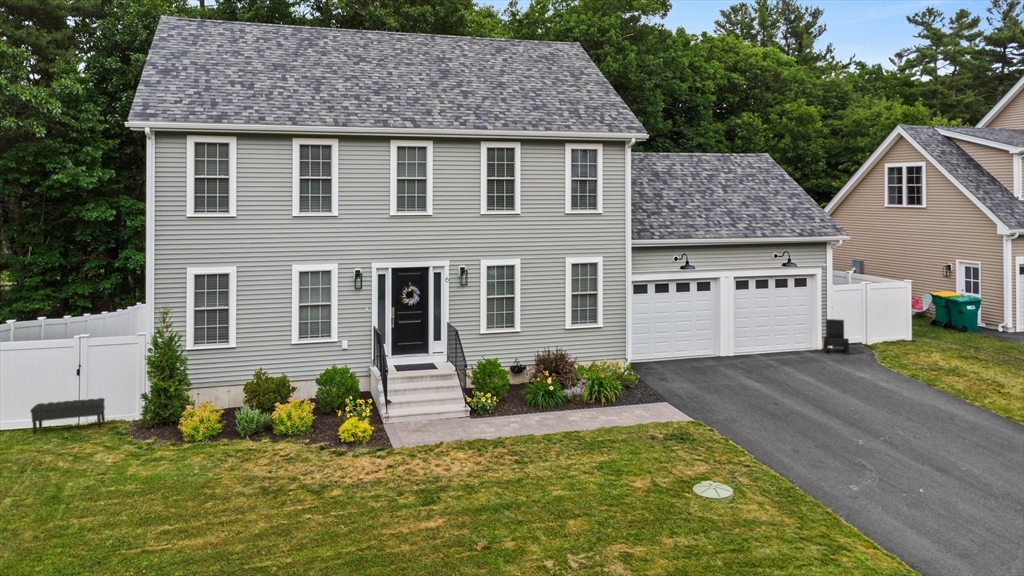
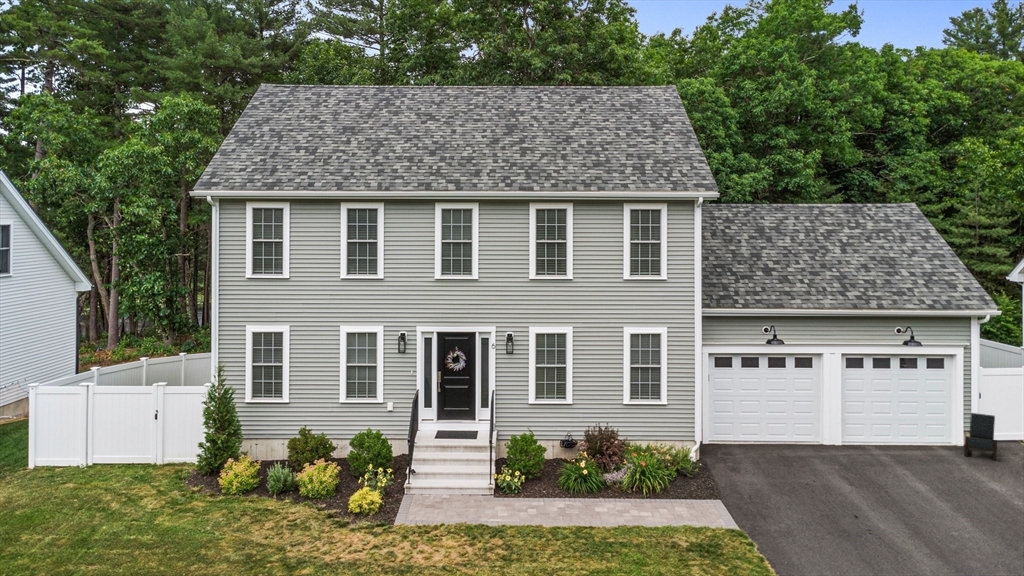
bench: present [31,398,105,434] -> none [100,443,164,472]

